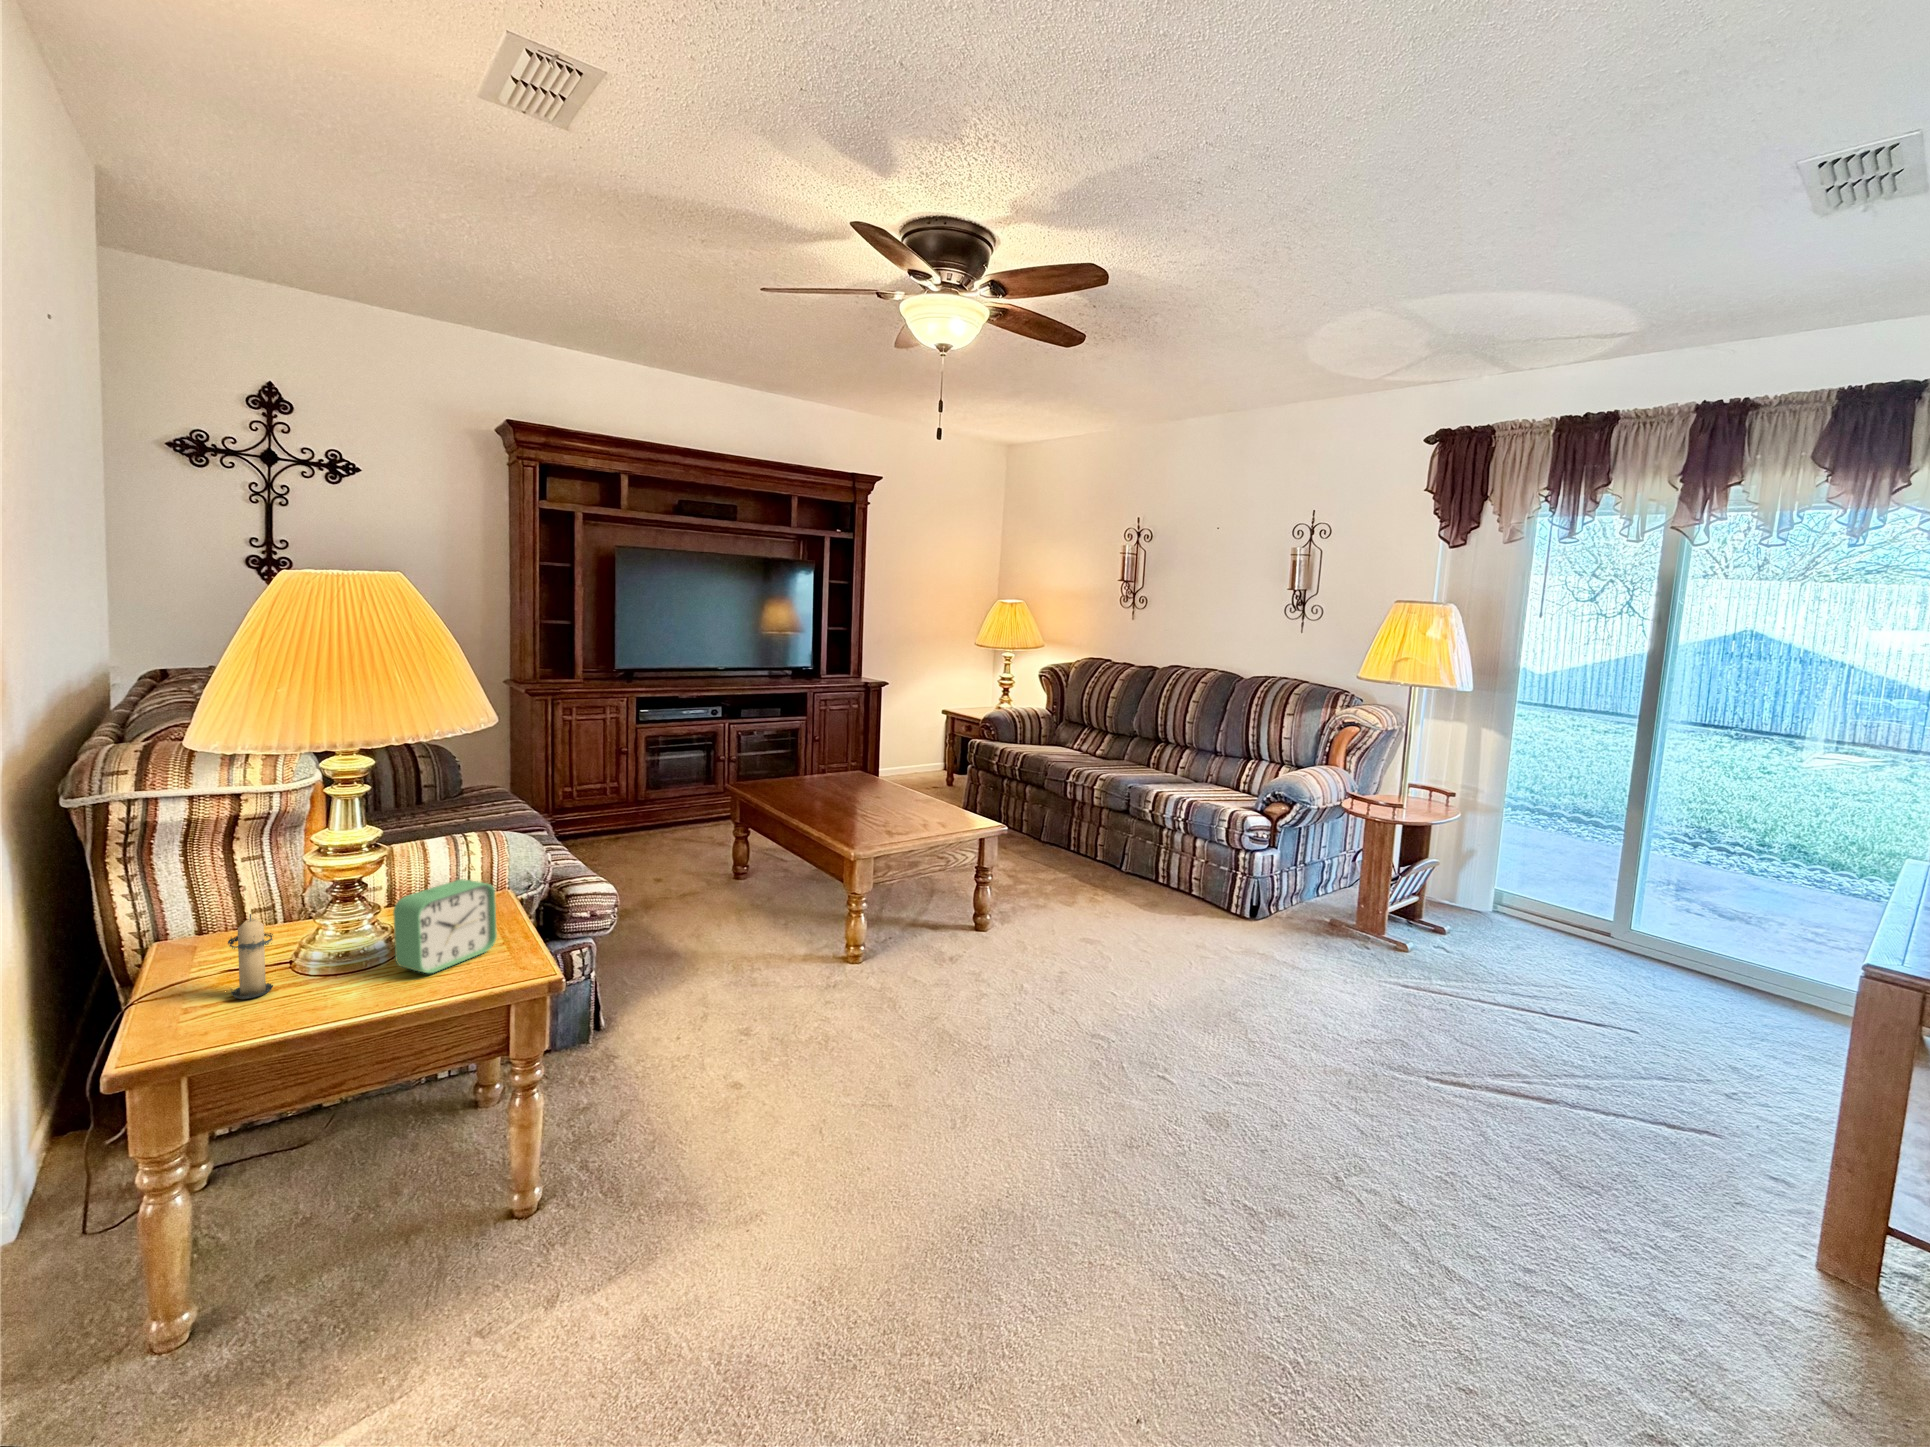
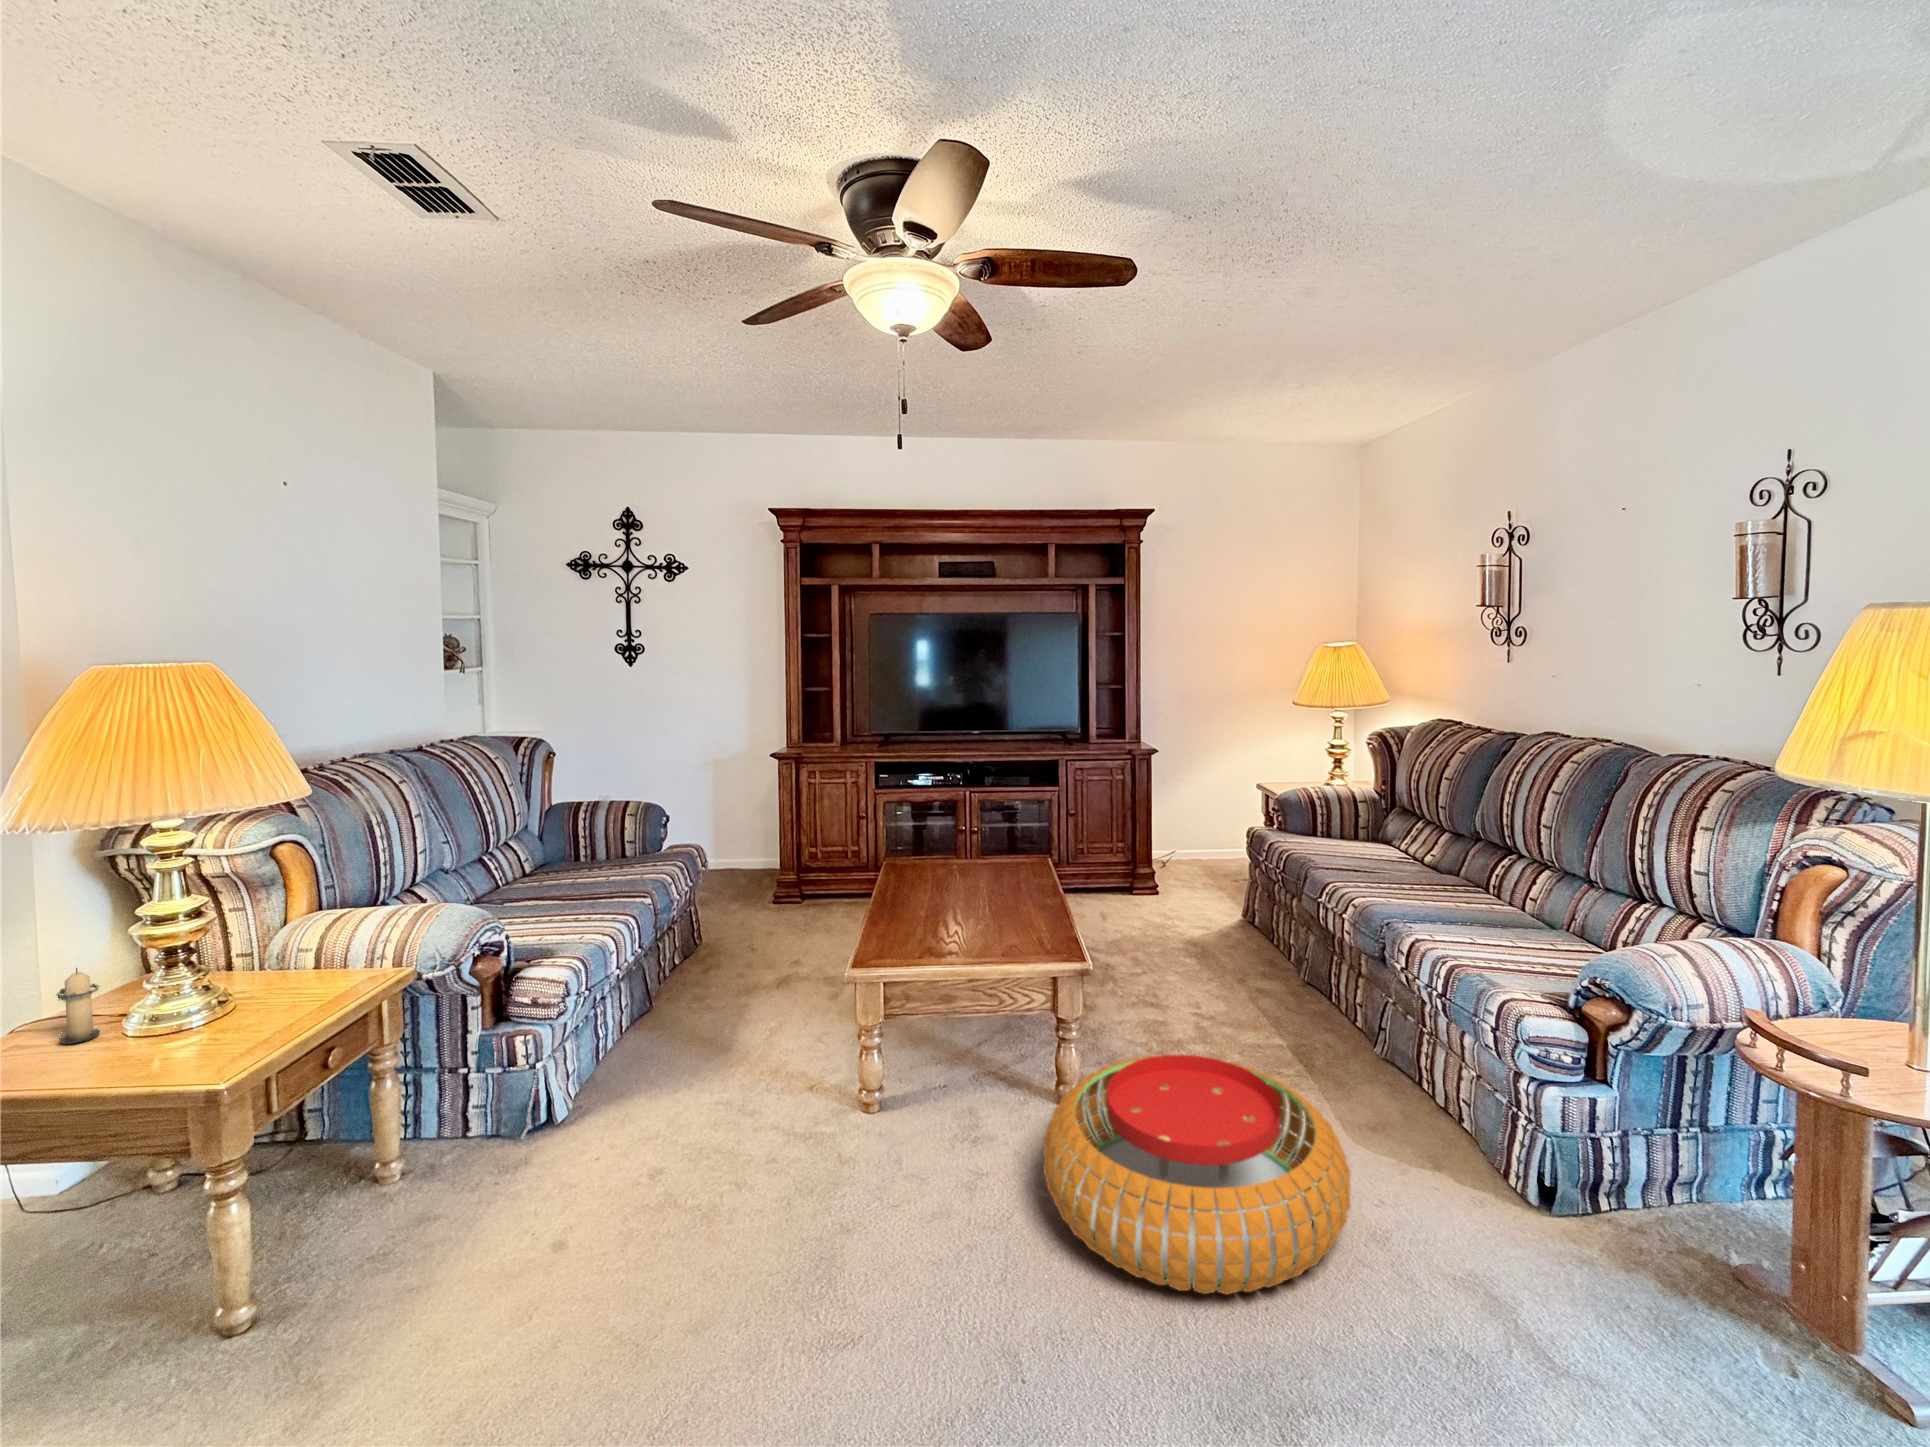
pouf: none [1013,871,1202,989] -> present [1044,1054,1351,1294]
alarm clock: present [393,879,497,973] -> none [163,958,276,1051]

